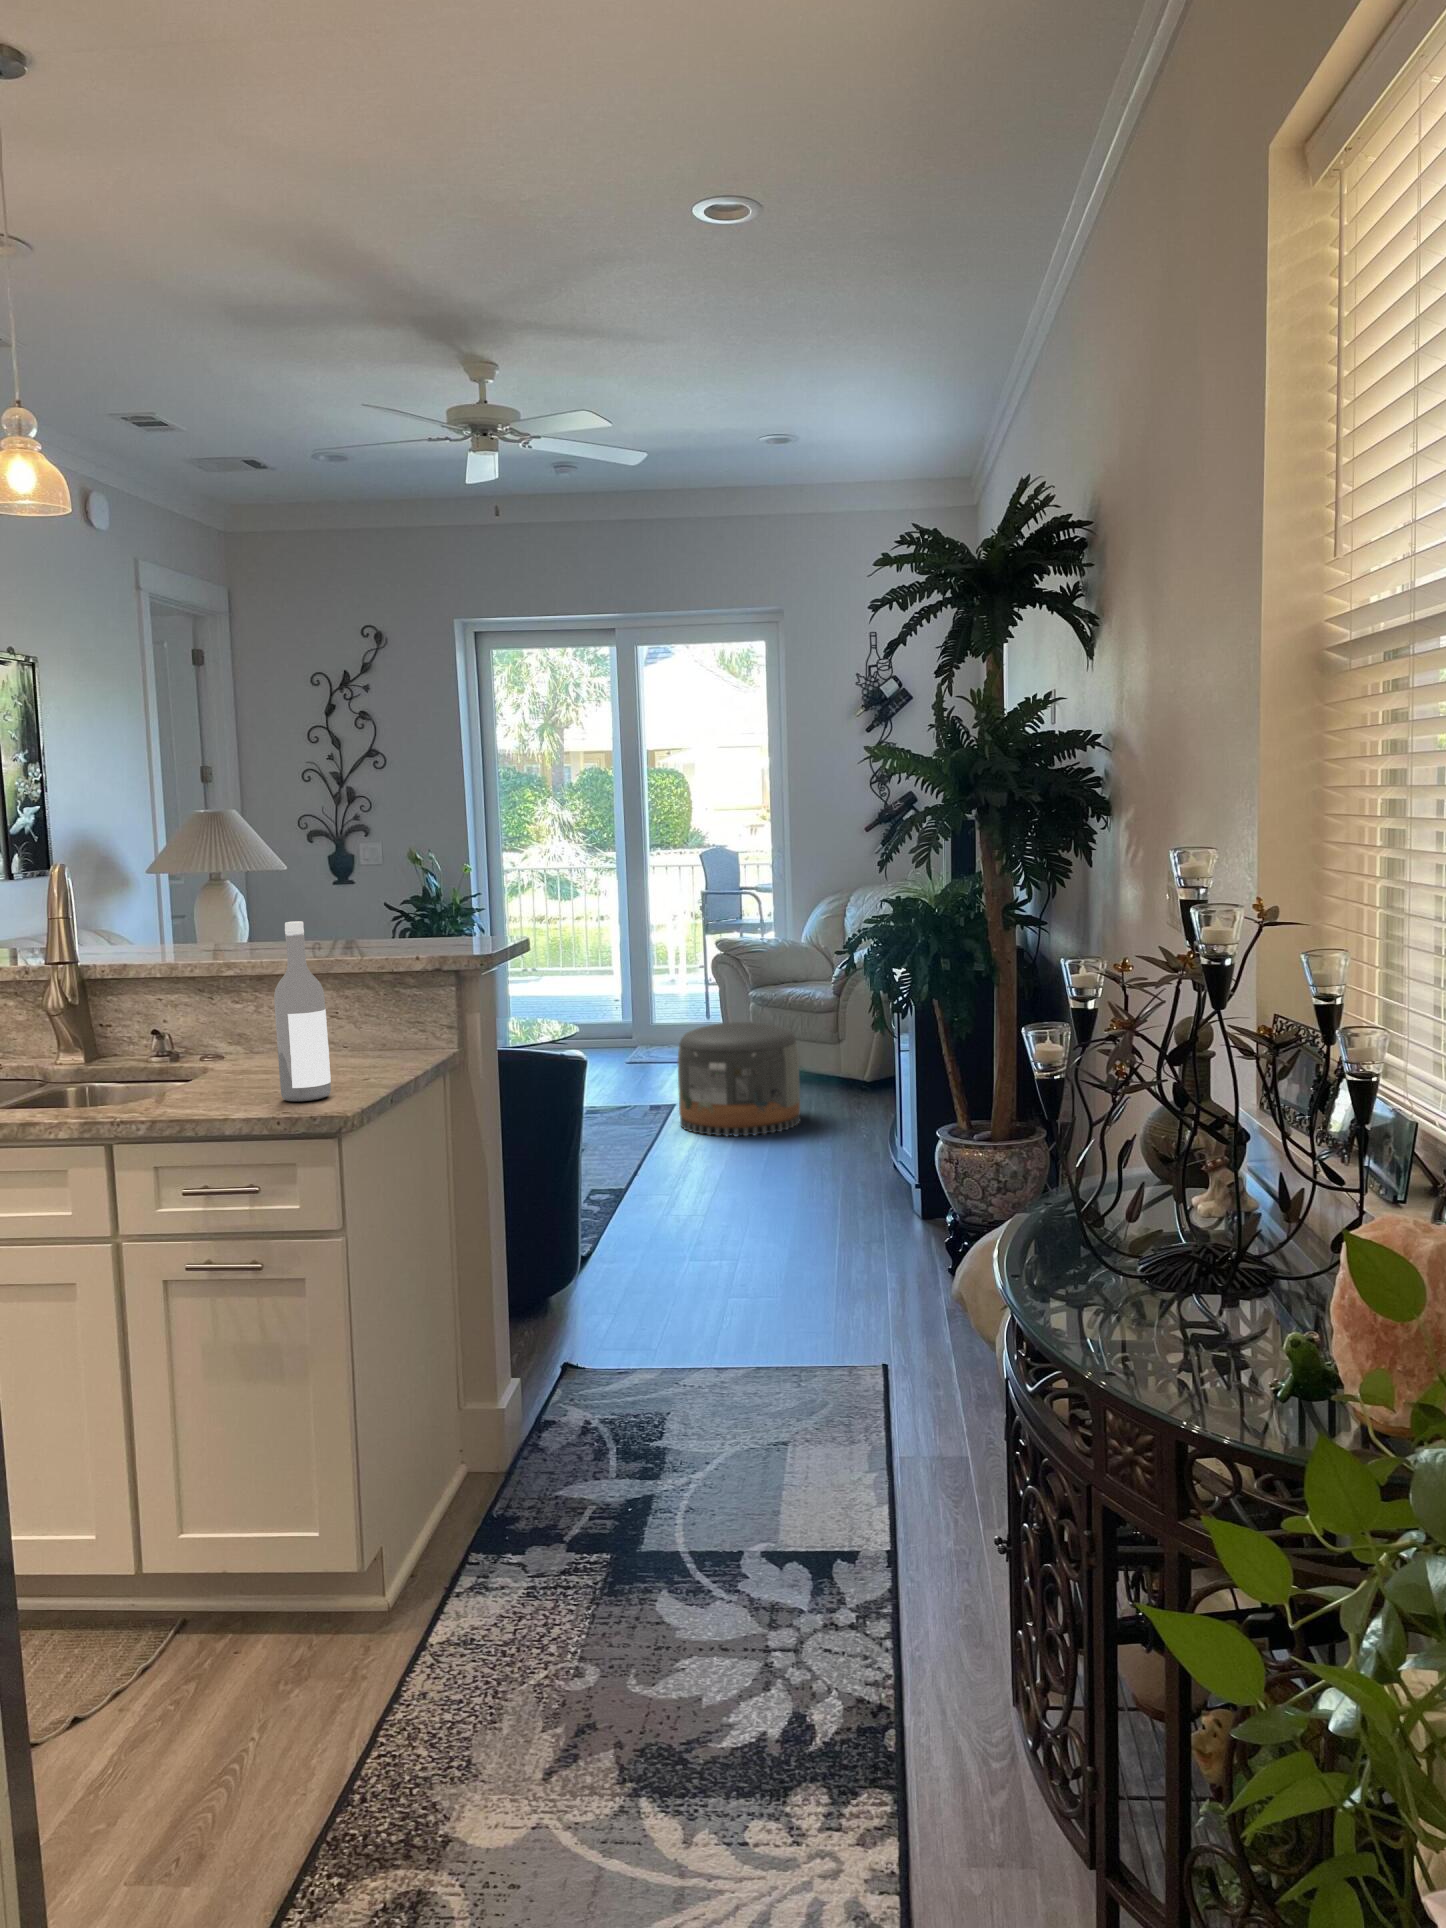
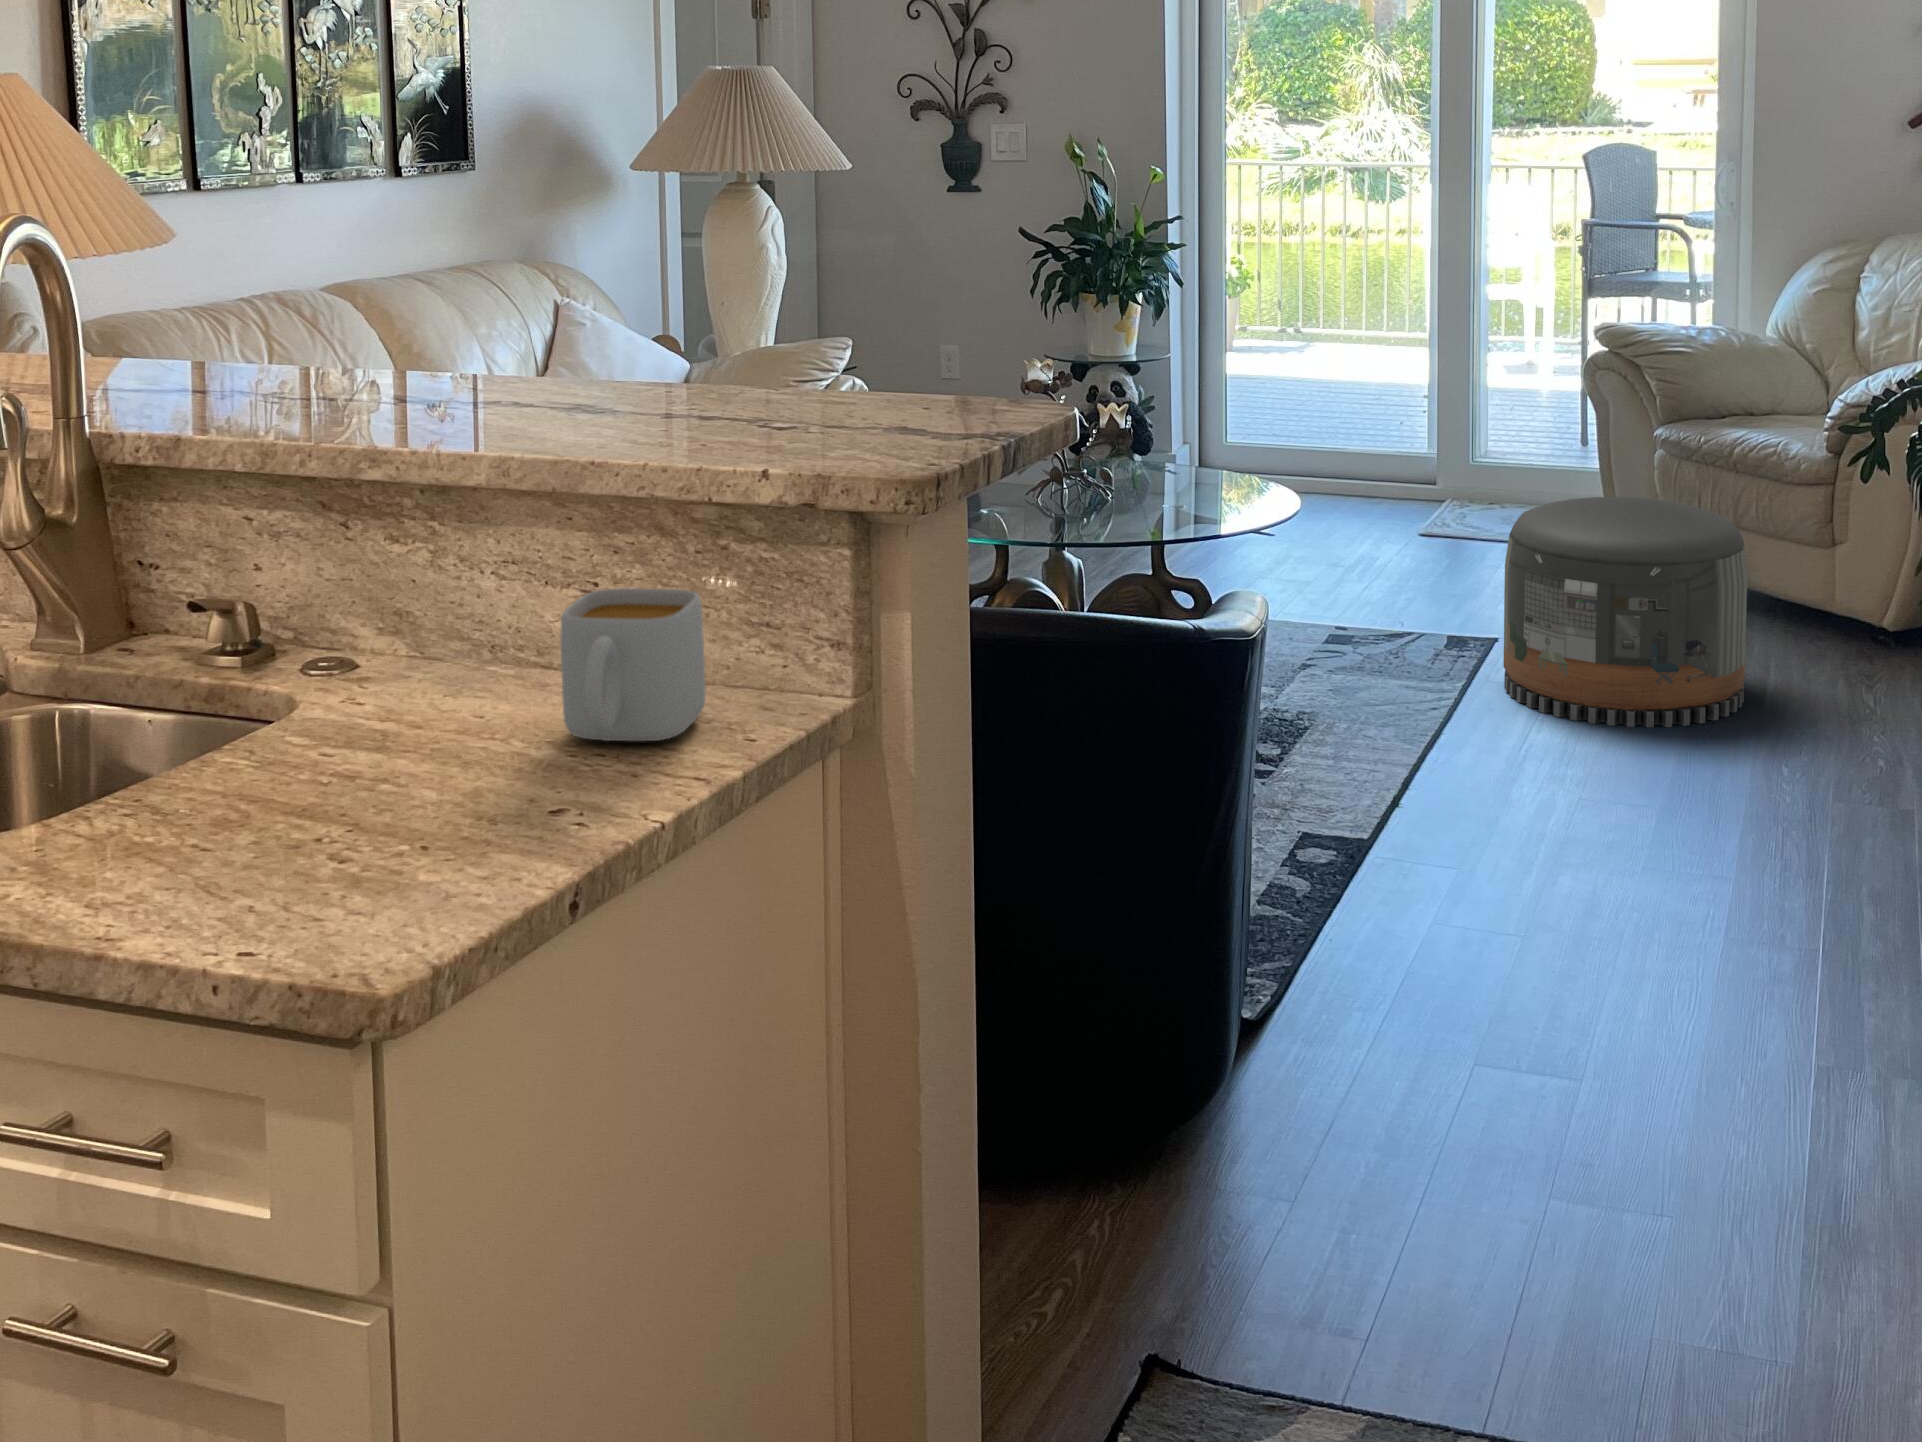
wine bottle: present [274,921,331,1101] -> none [280,422,427,904]
mug: none [342,1004,398,1063] -> present [561,588,705,741]

